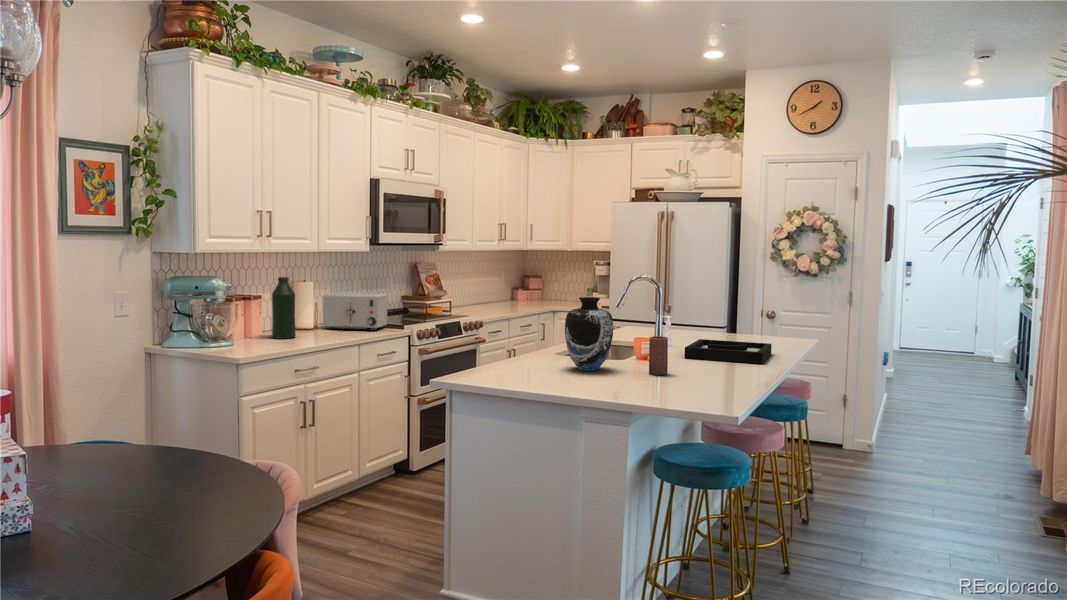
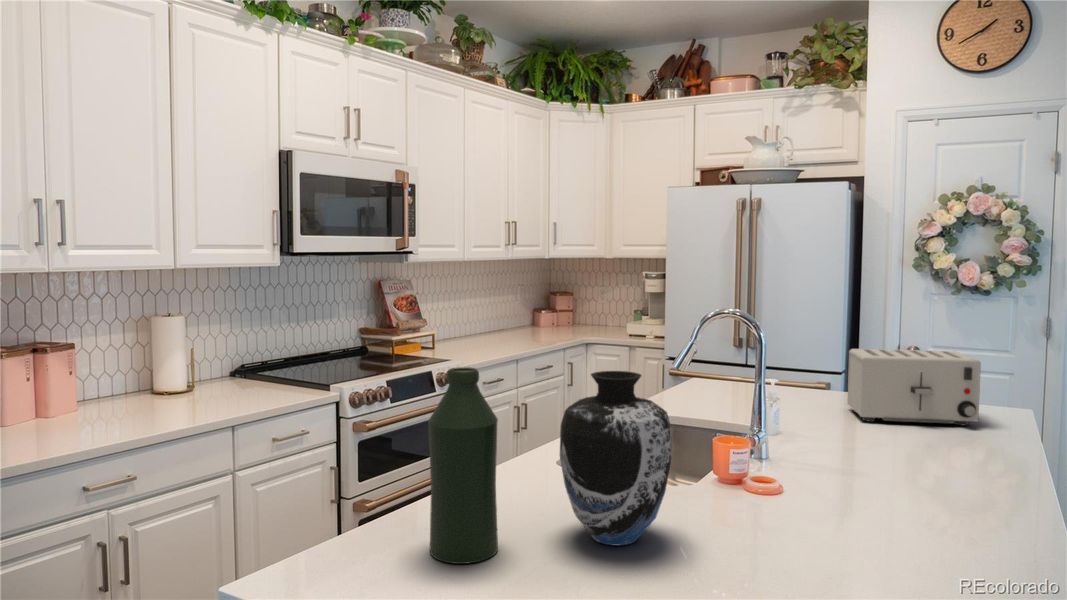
bottle: present [272,277,296,339] -> present [428,367,498,564]
toaster: present [323,293,387,330] -> present [848,349,981,425]
candle: present [649,336,668,375] -> none [760,468,807,568]
decorative tray: present [684,339,772,364] -> none [822,429,1006,509]

